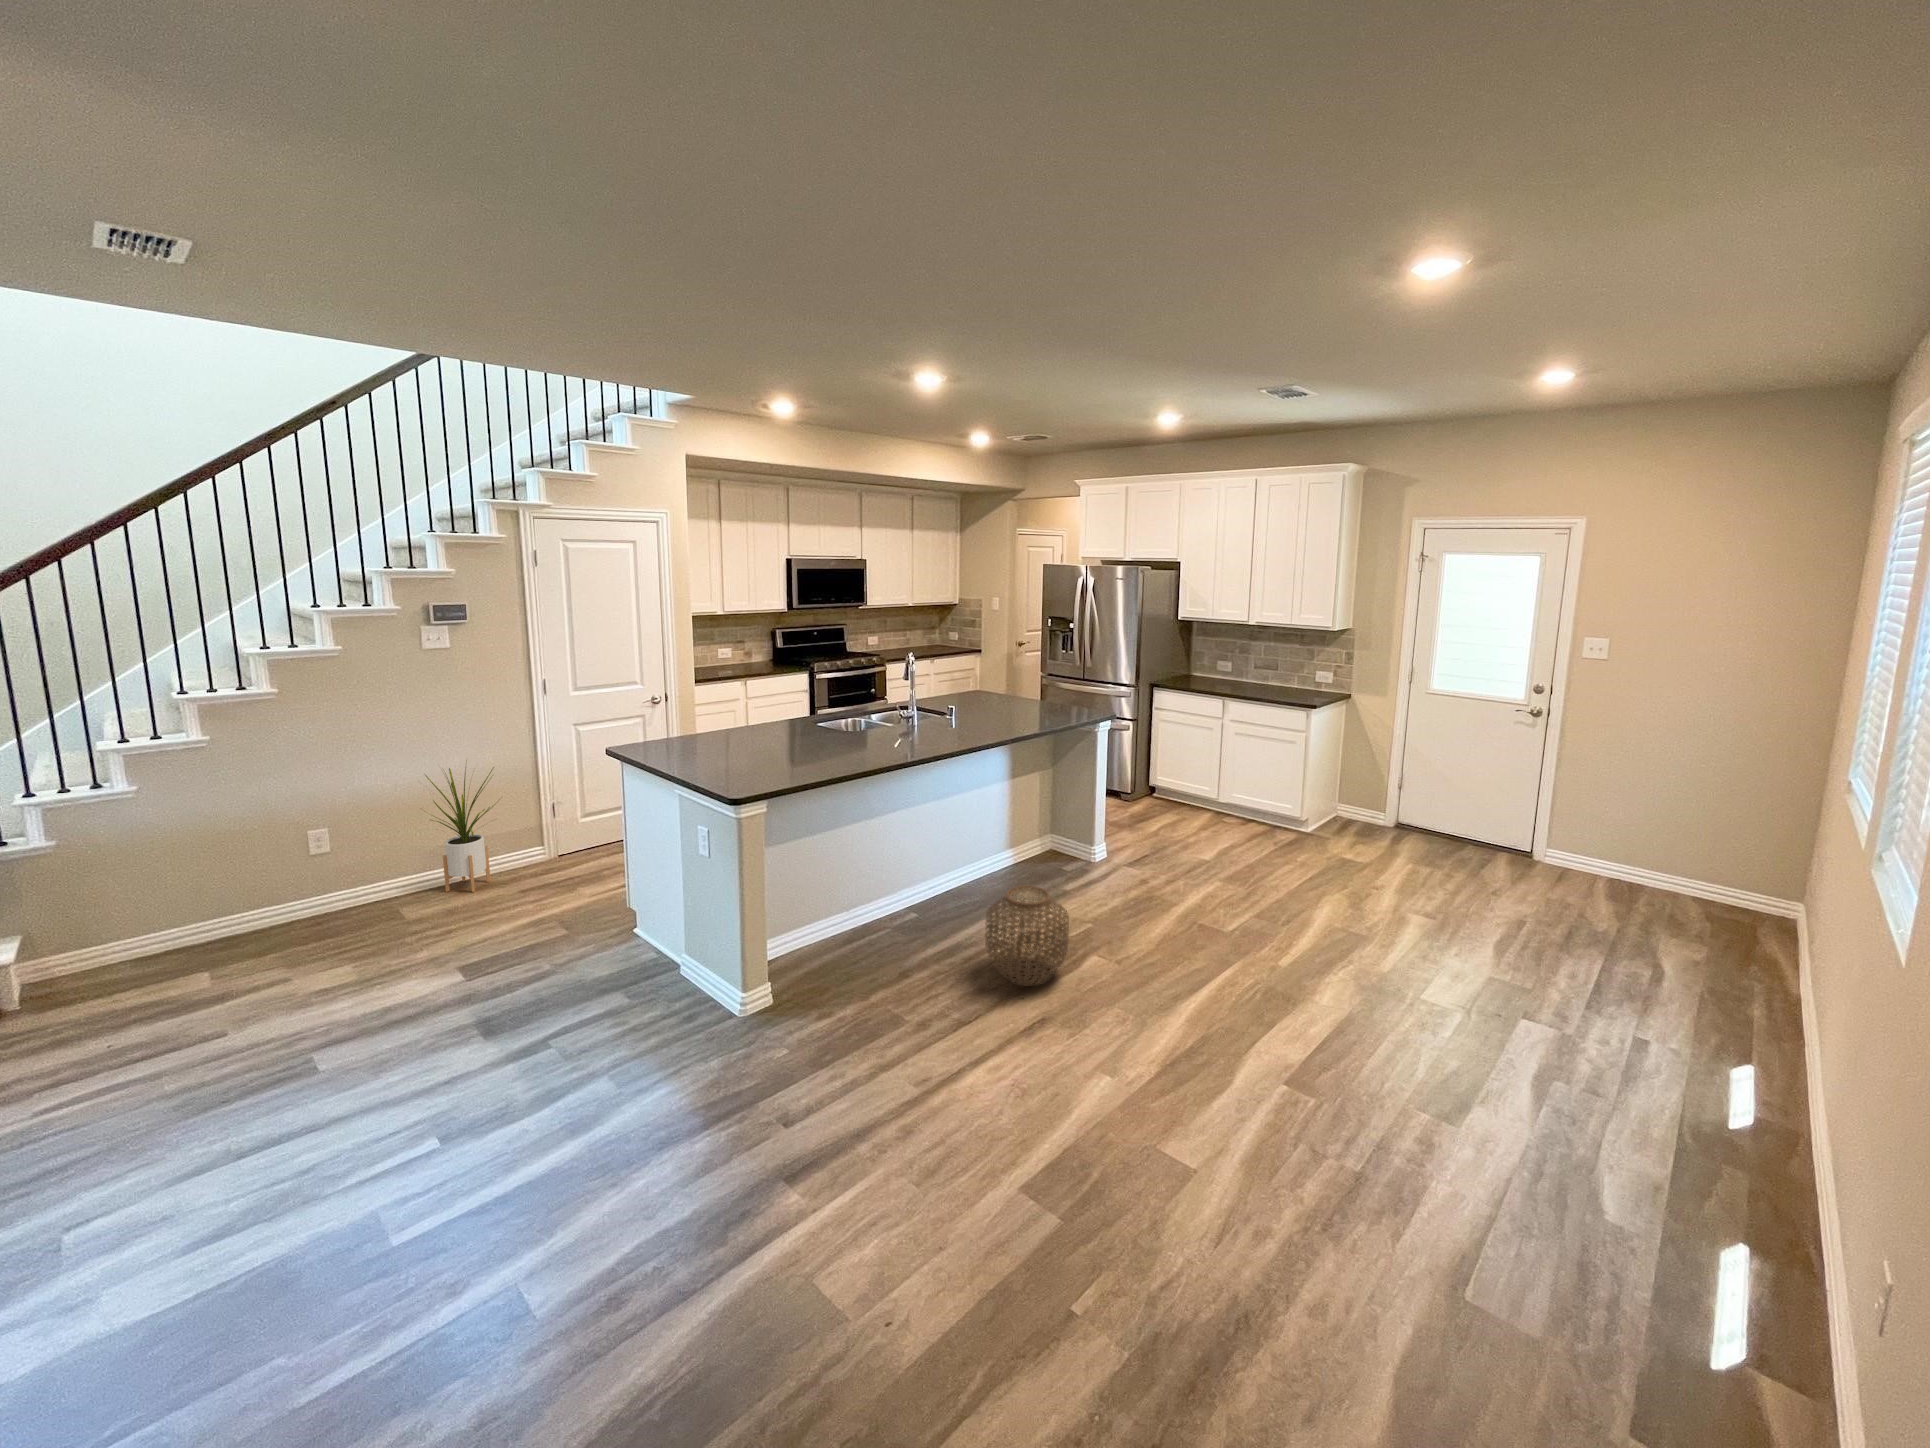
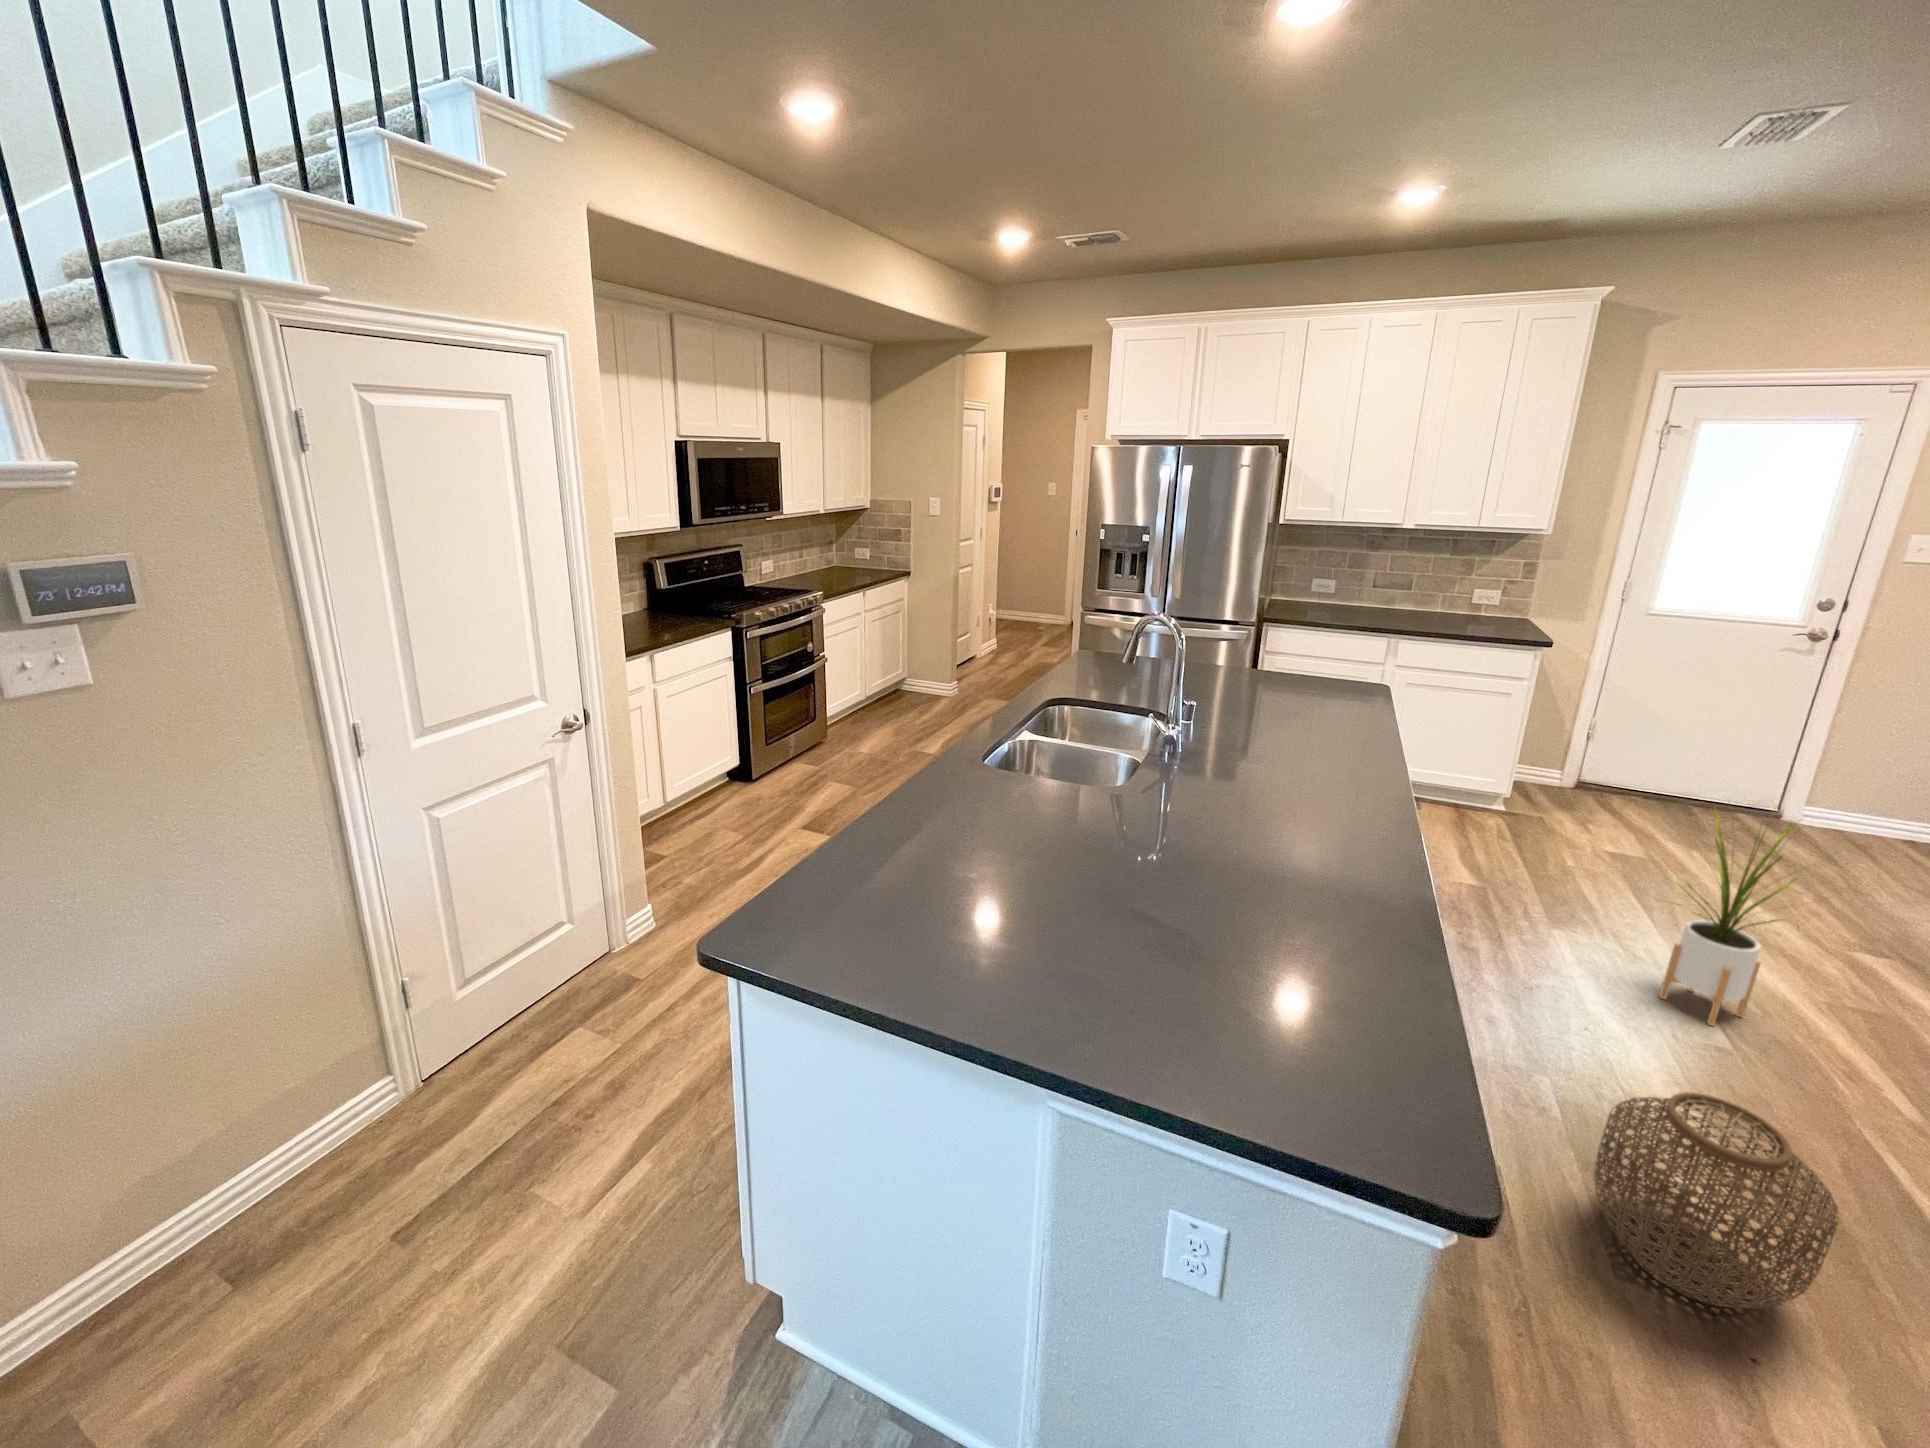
house plant: present [425,761,500,892] -> present [1660,808,1837,1025]

